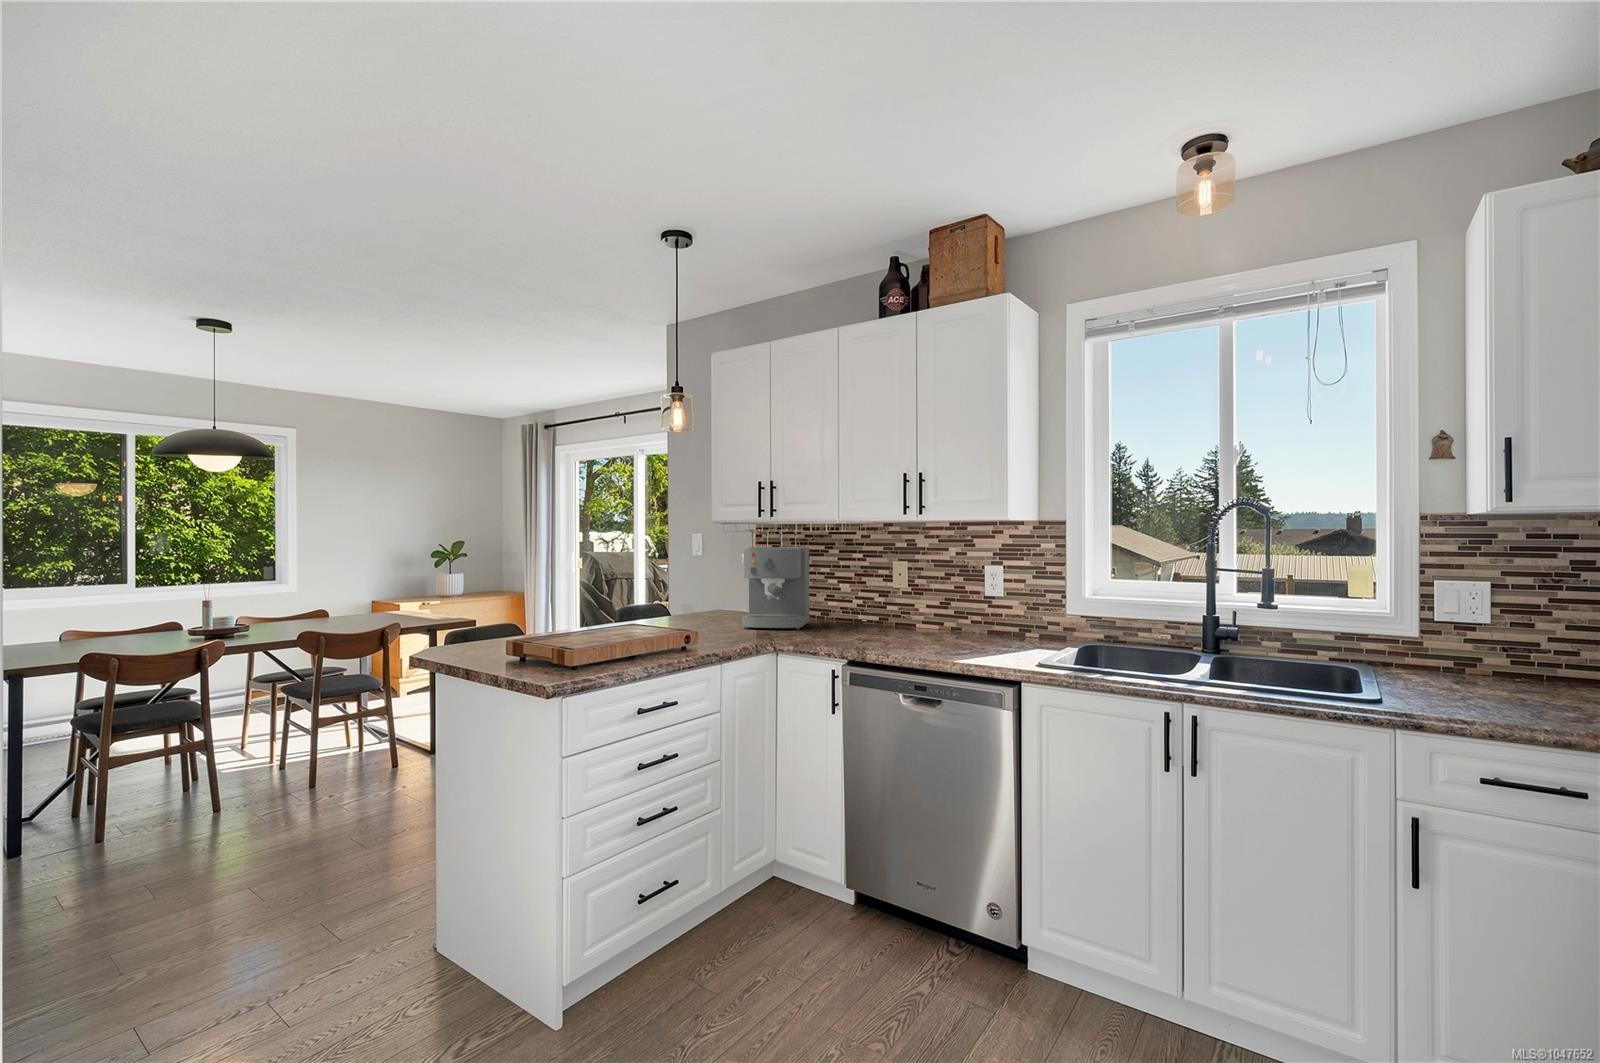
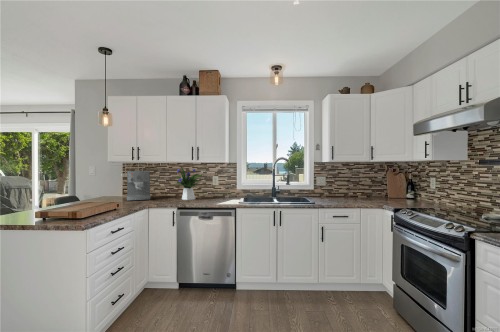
flower arrangement: none [850,535,945,639] -> present [176,167,202,200]

